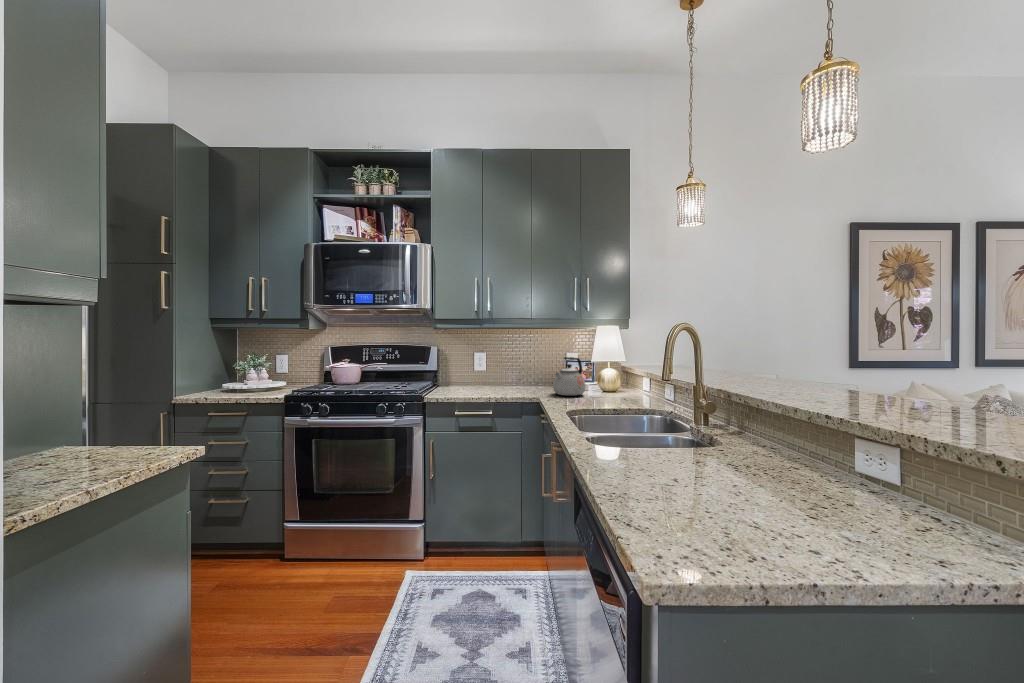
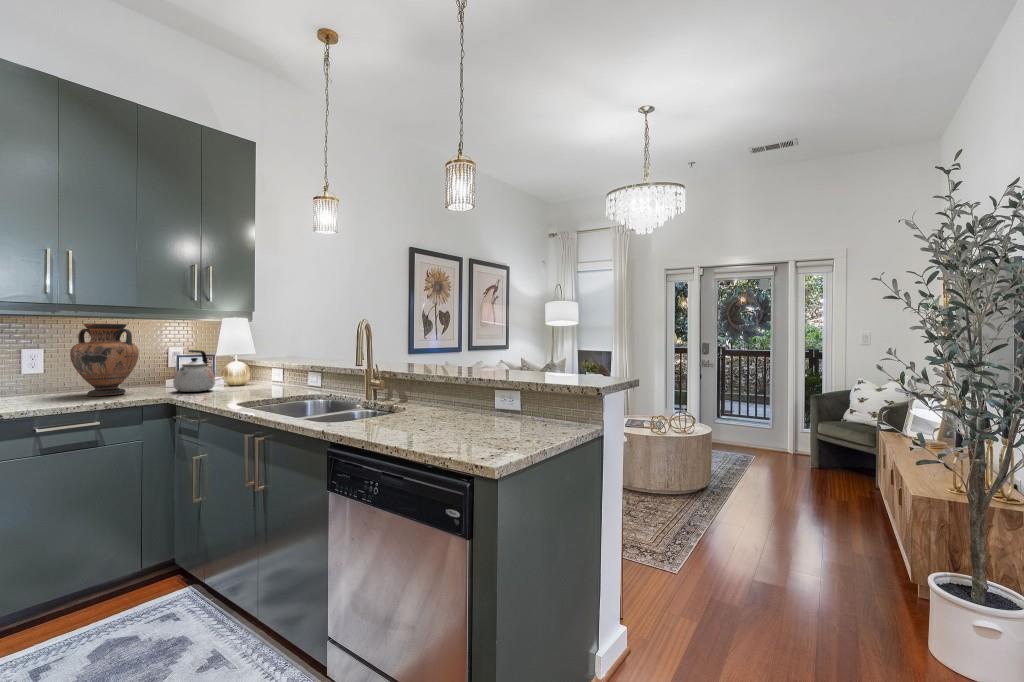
vase: none [489,333,532,392] -> present [70,323,139,396]

